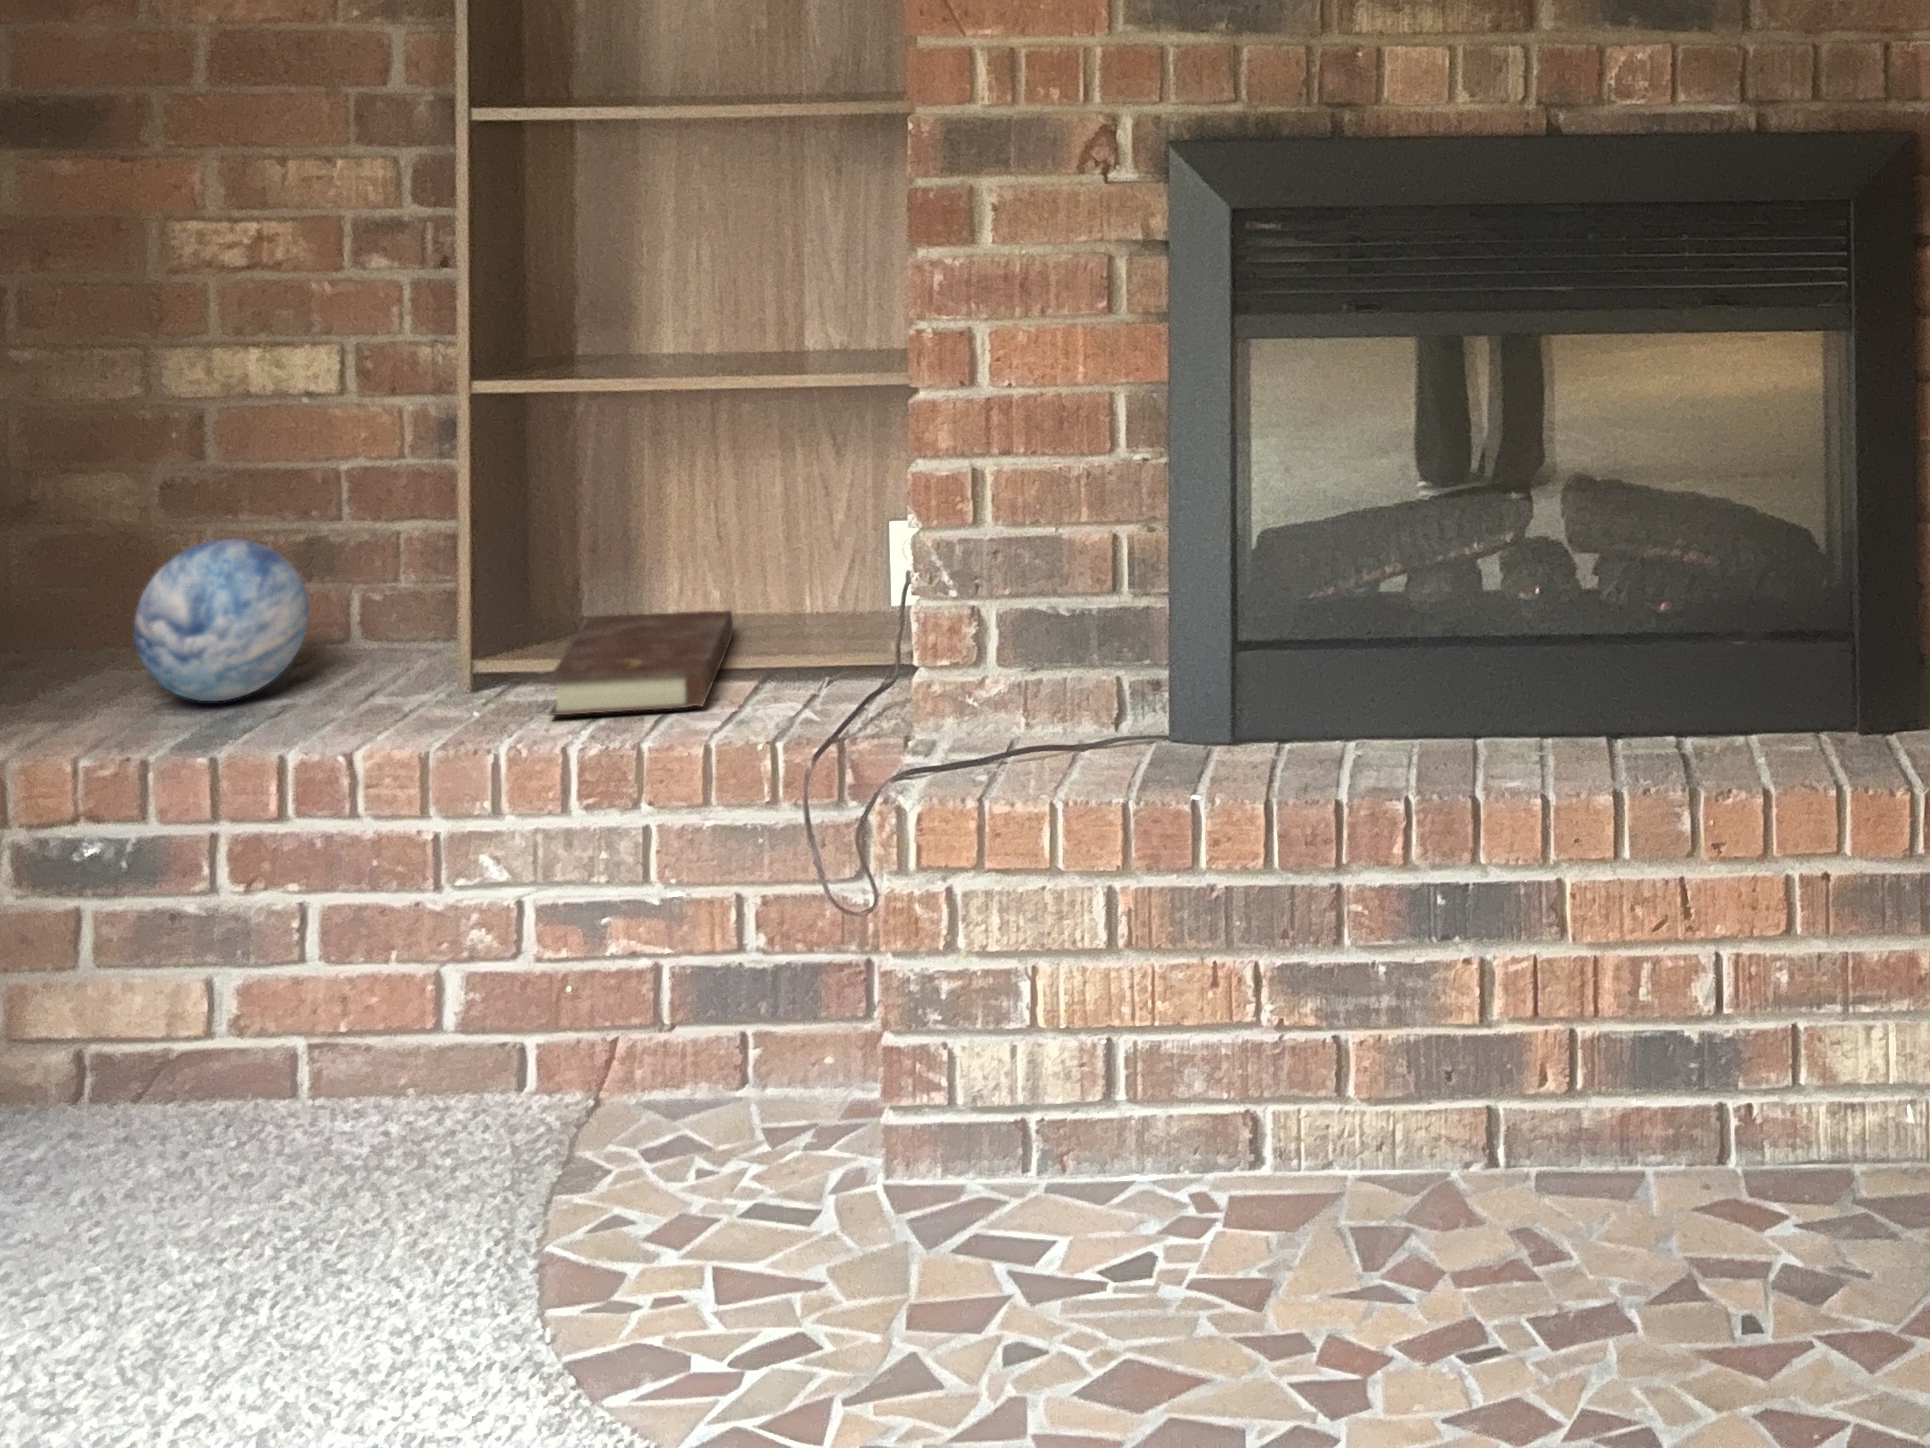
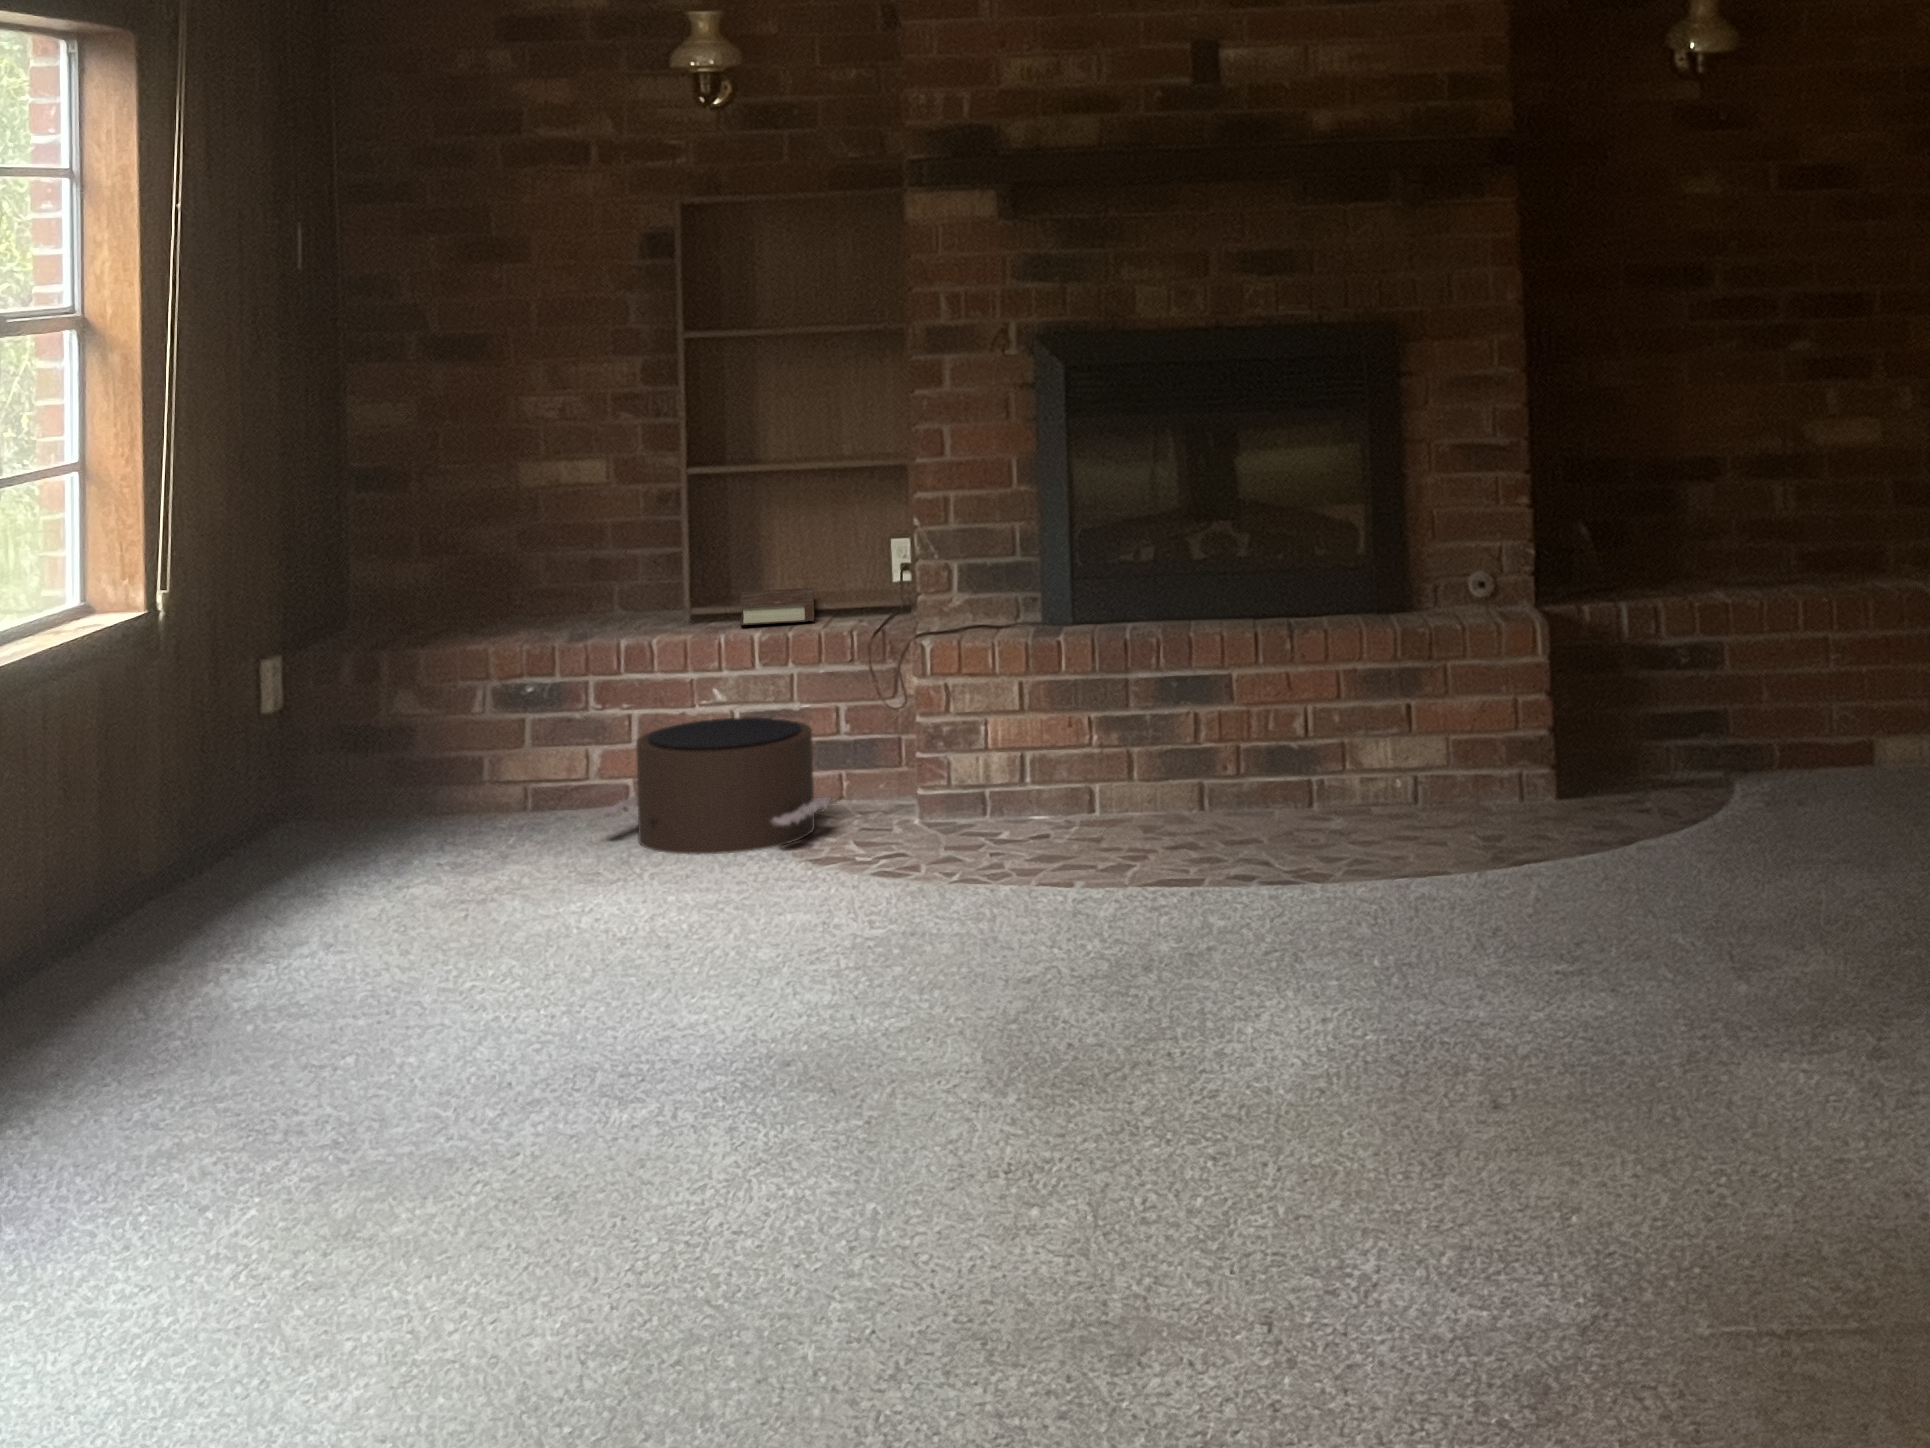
decorative orb: present [134,539,309,701] -> none [534,548,613,627]
pouf: none [143,937,689,1325] -> present [600,717,832,854]

